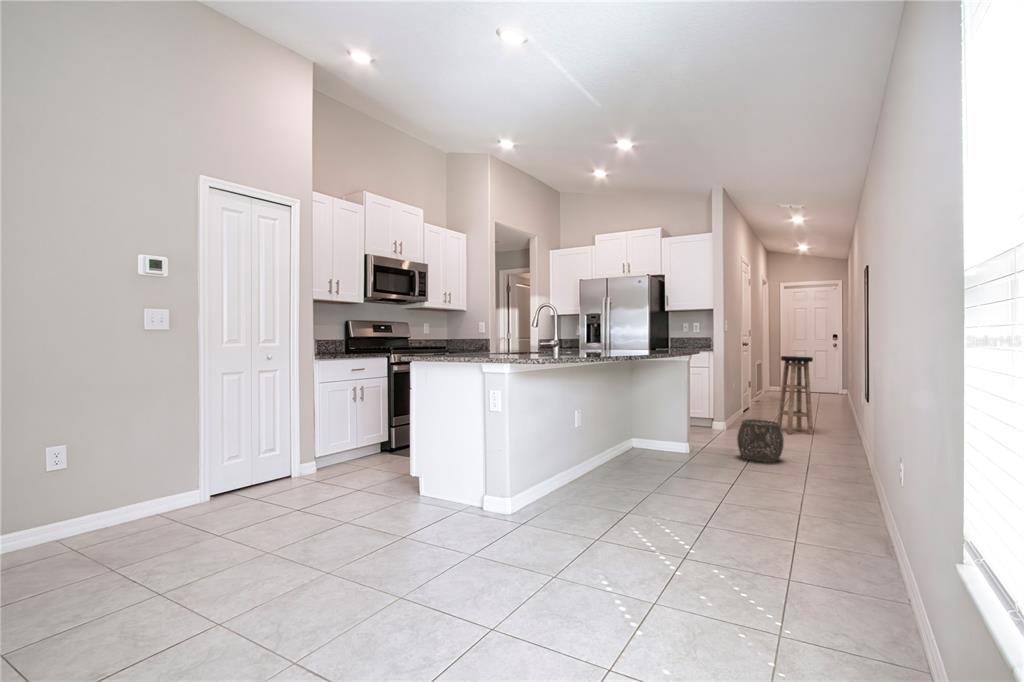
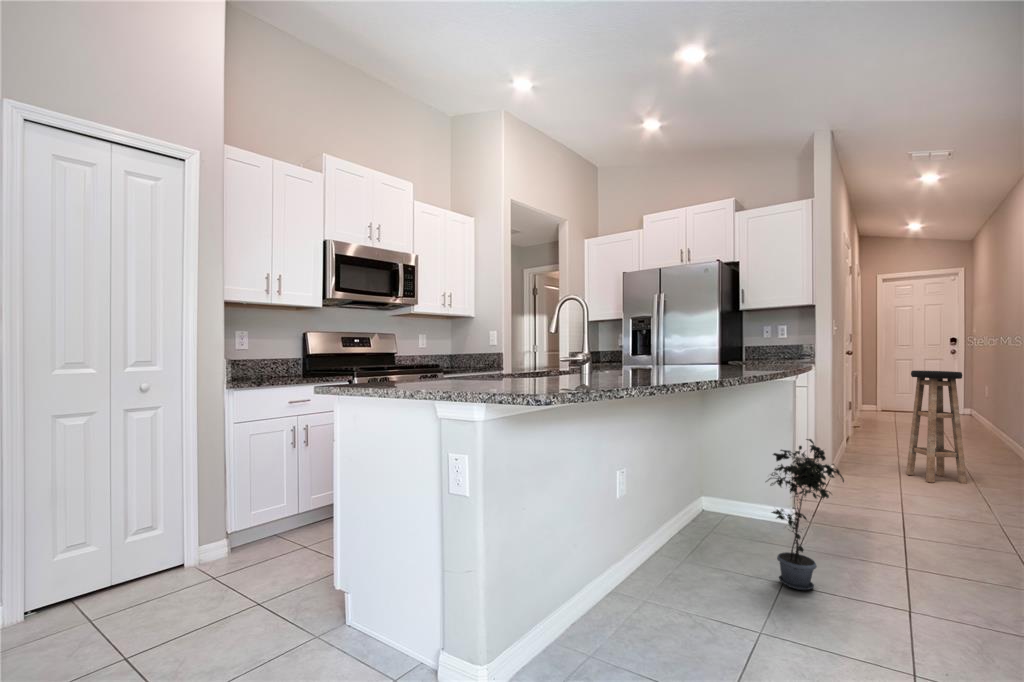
potted plant: none [664,392,705,480] -> present [766,439,844,591]
woven basket: present [737,419,784,462] -> none [871,472,956,545]

